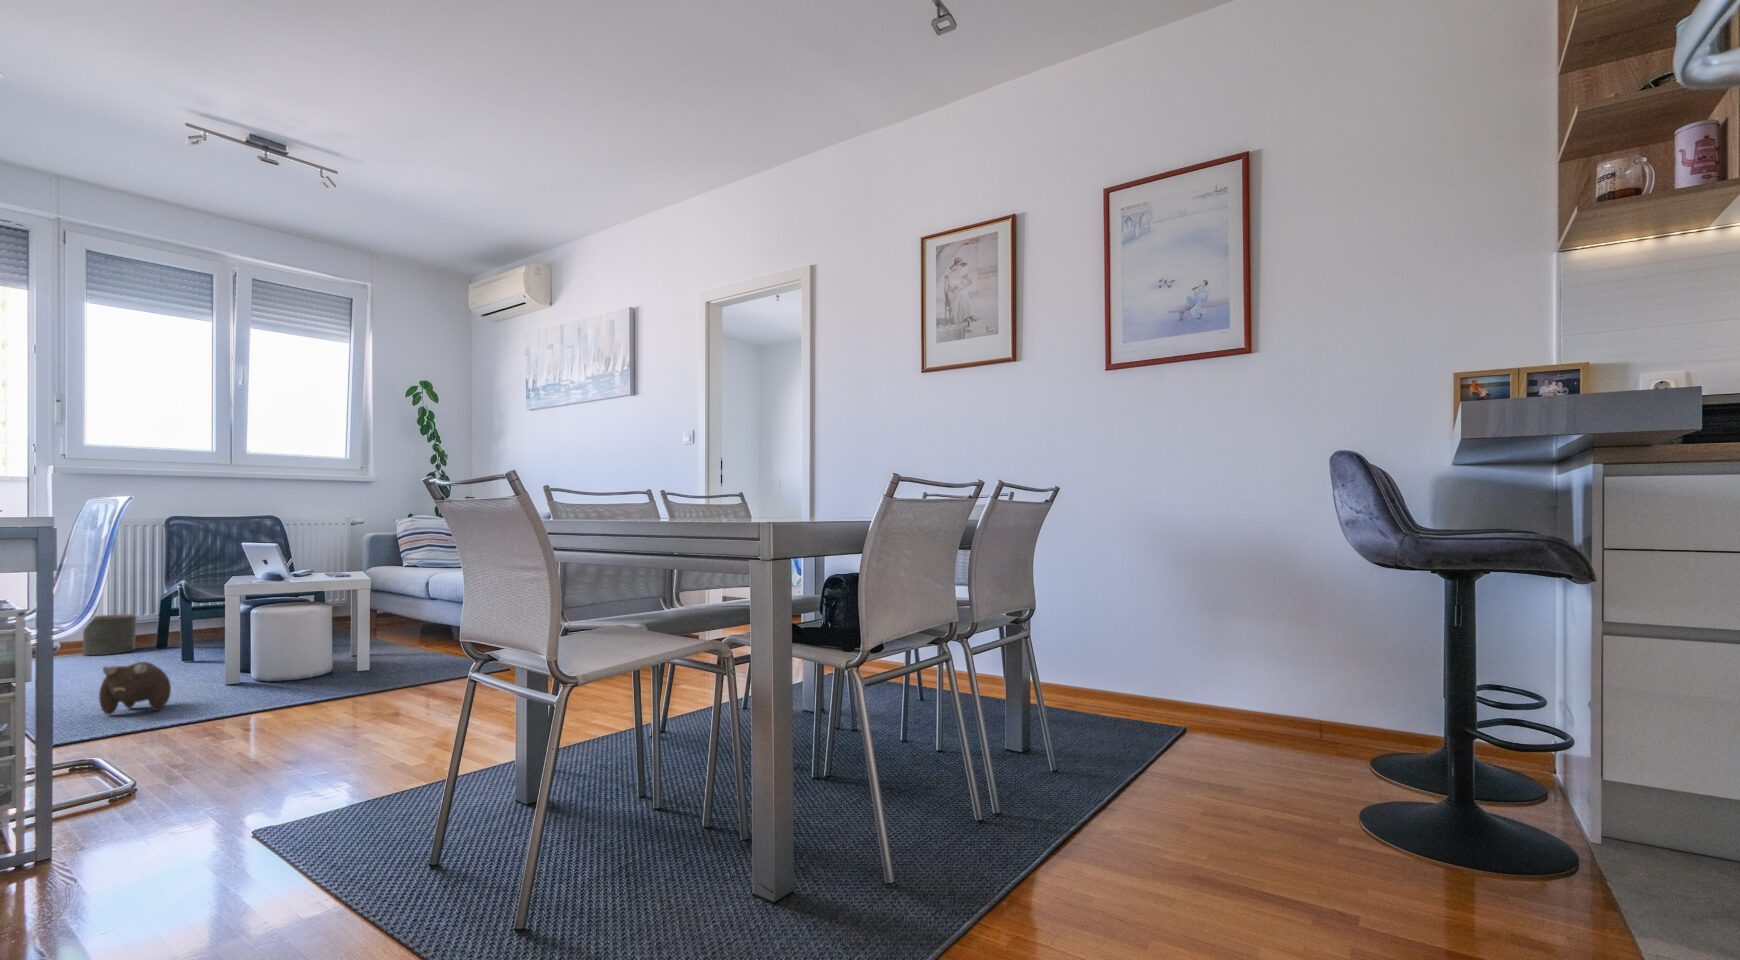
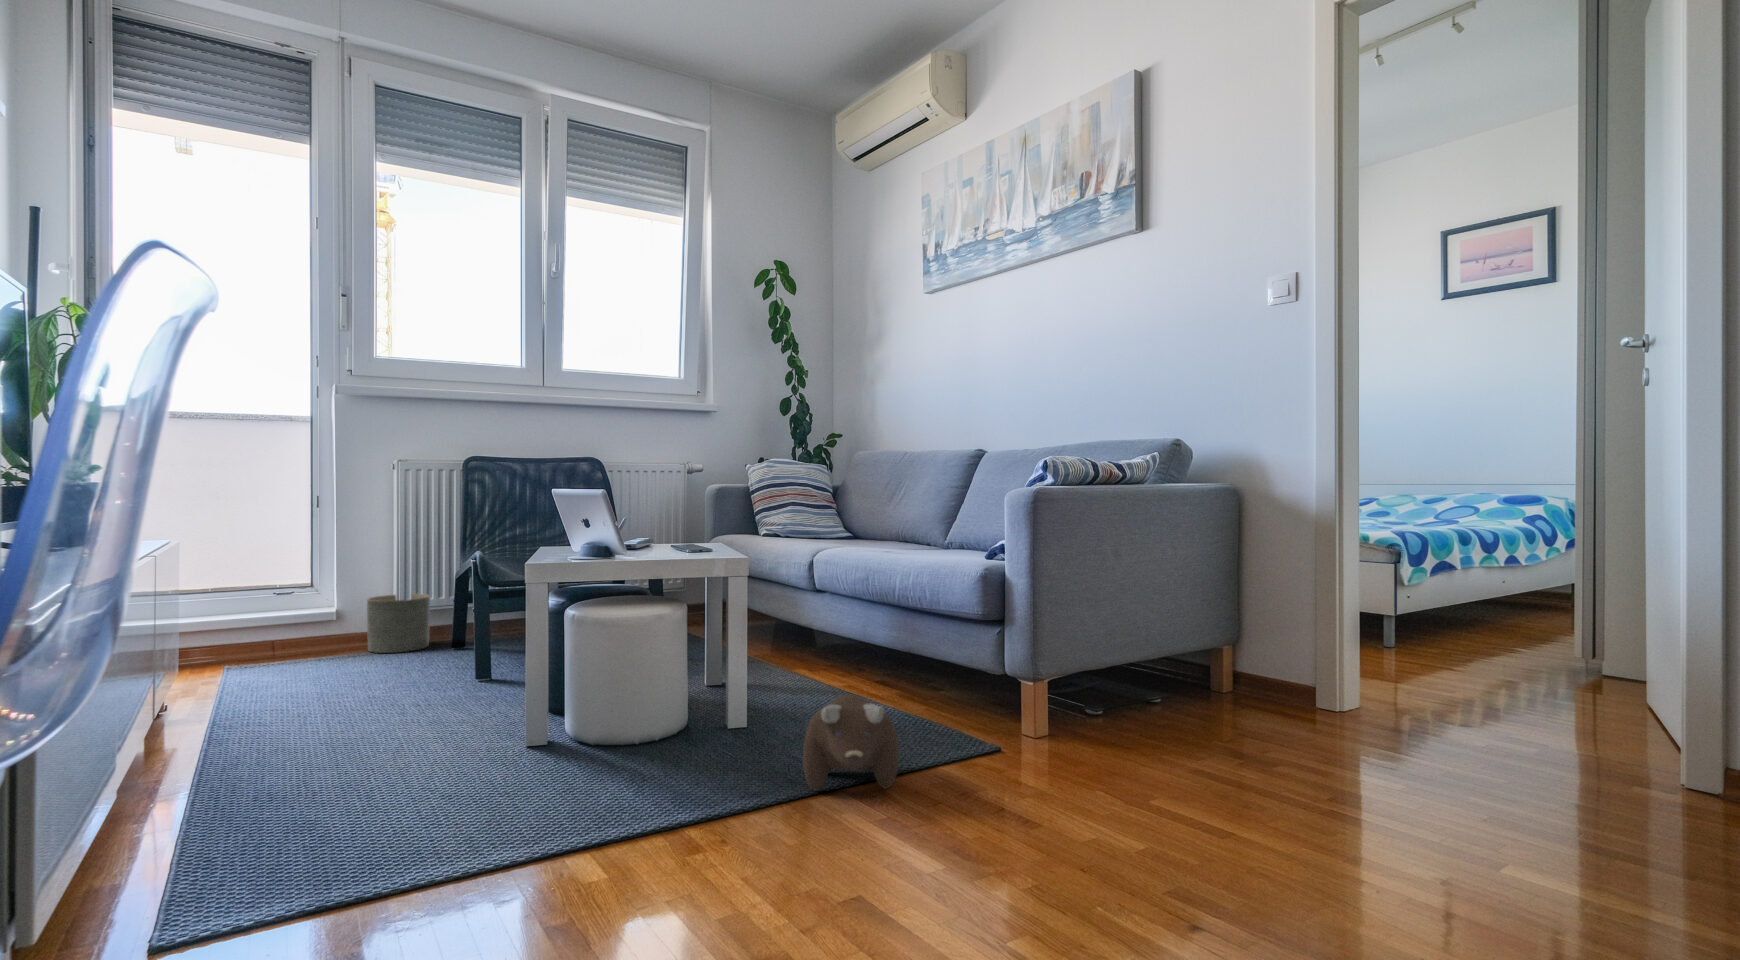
plush toy: present [99,662,171,715] -> present [803,694,899,791]

